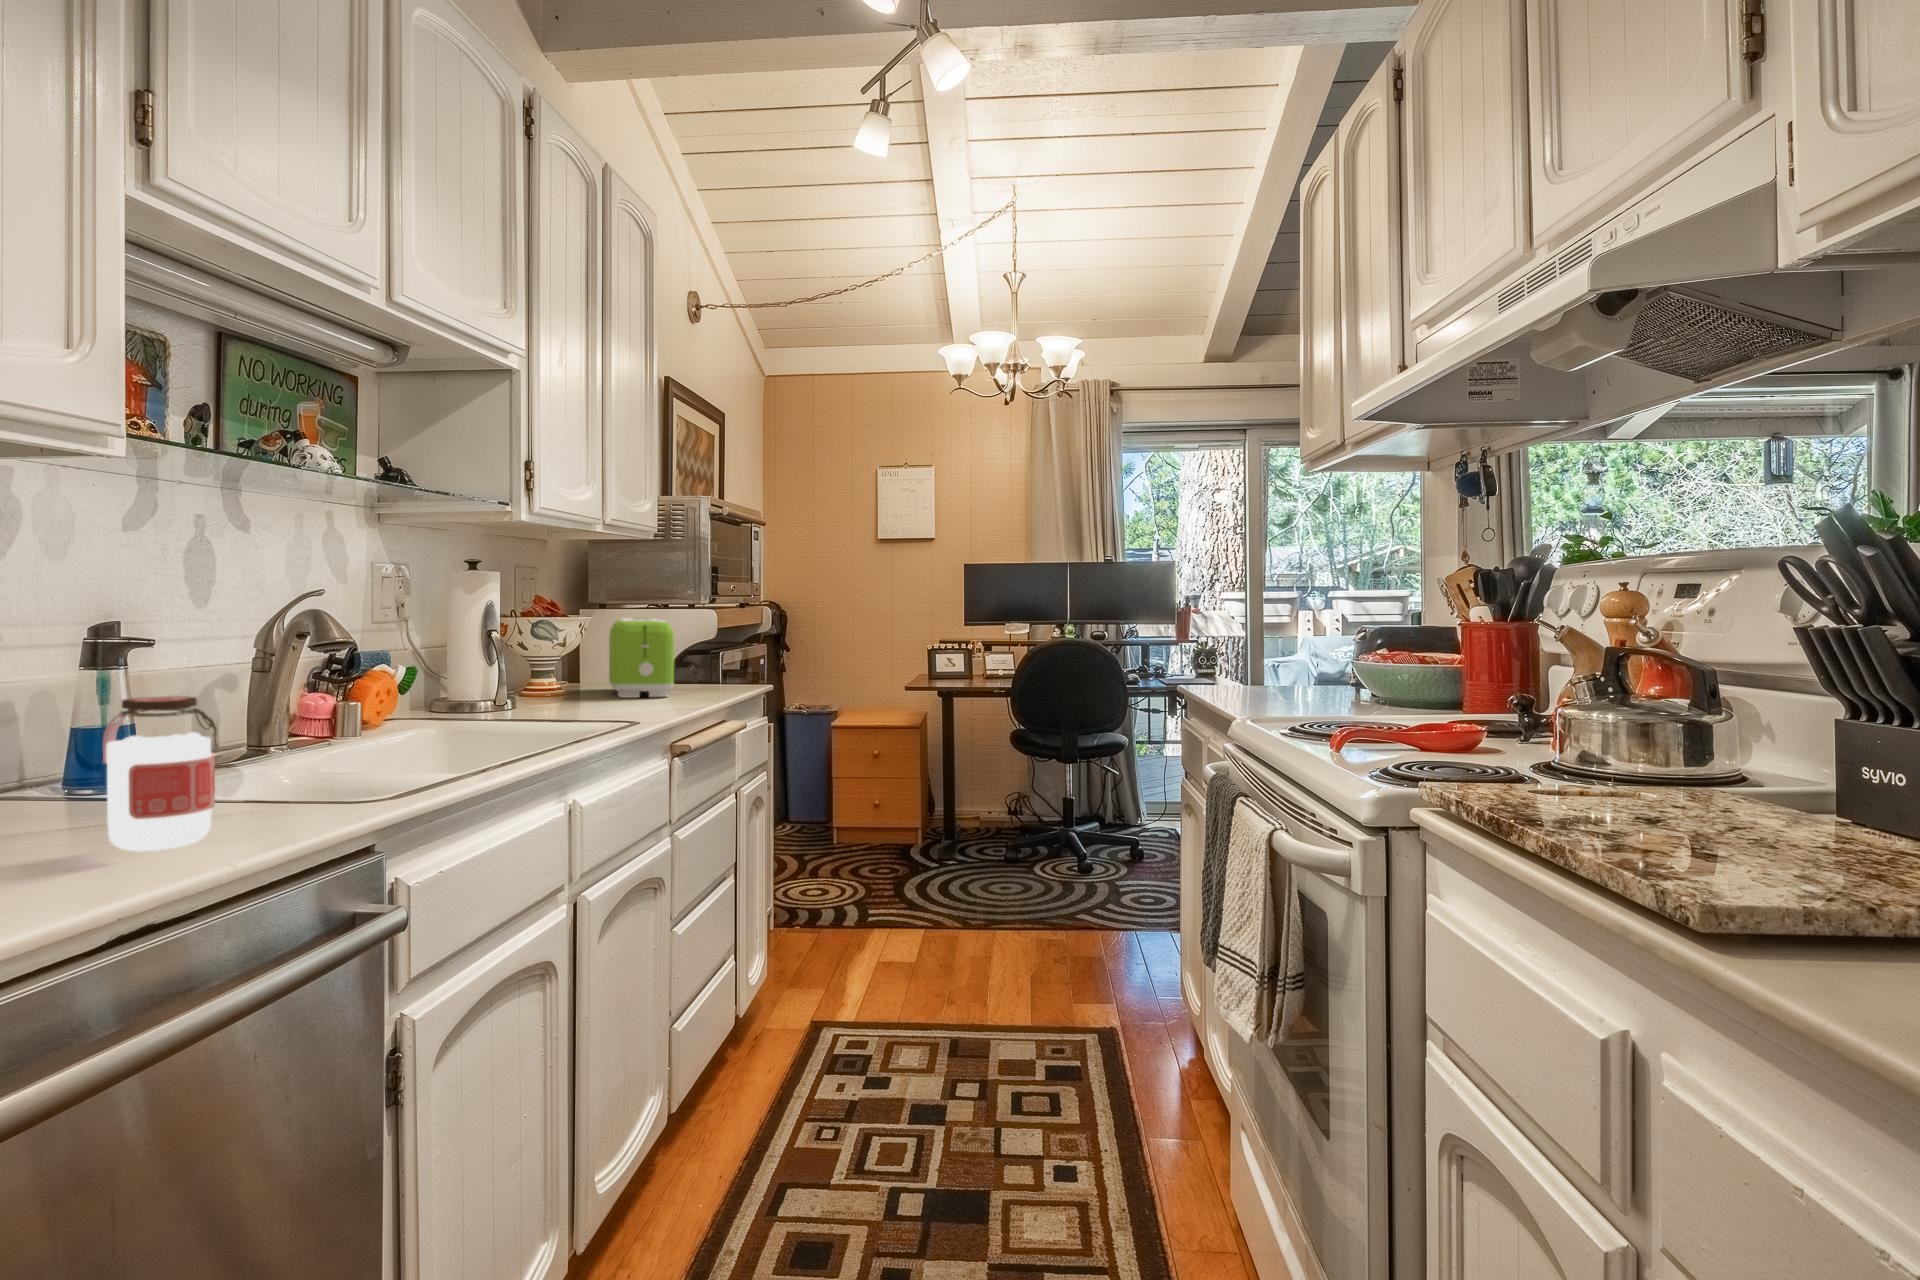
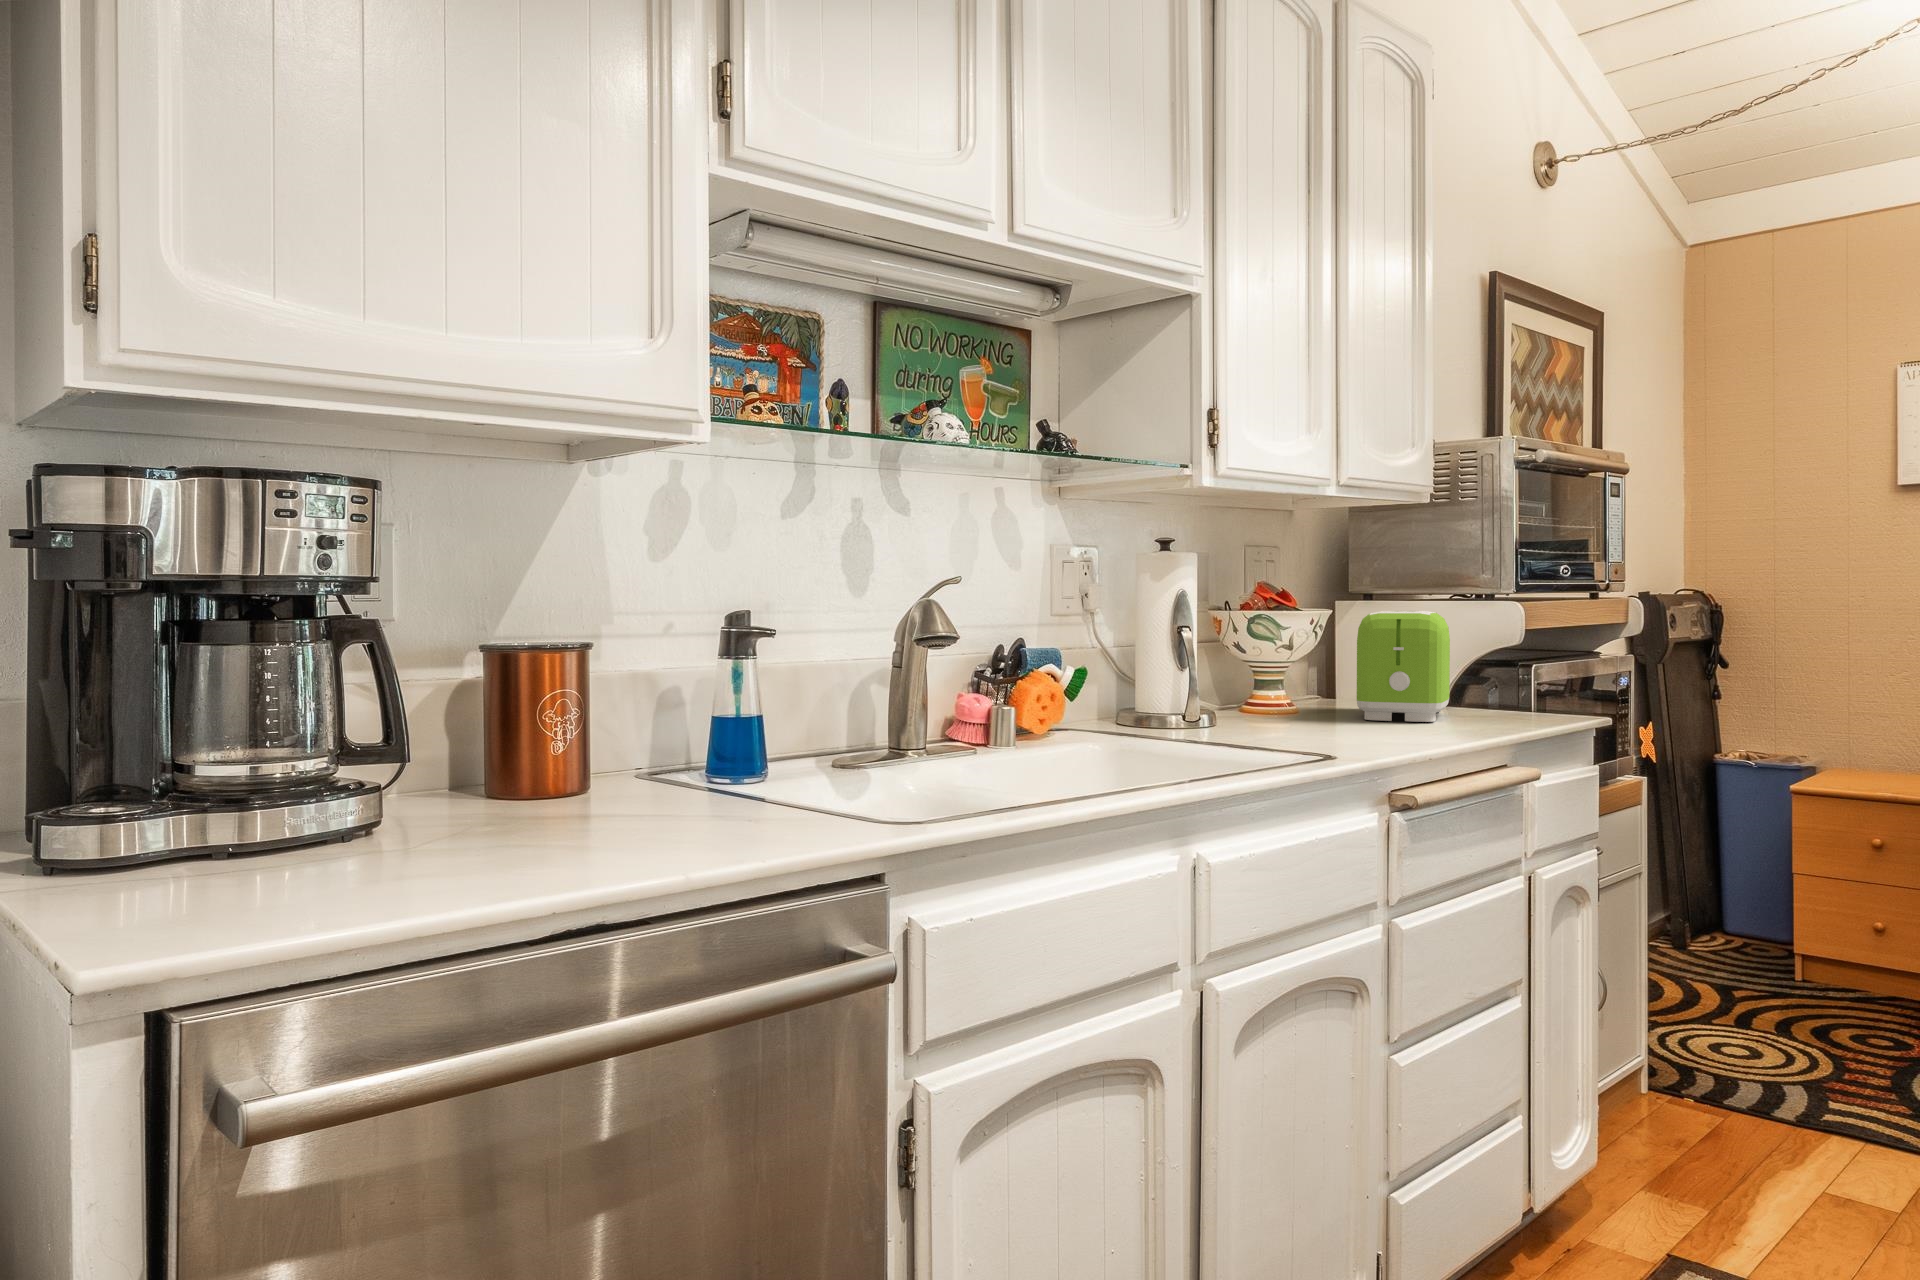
jar: present [103,696,217,851] -> none [610,681,708,847]

